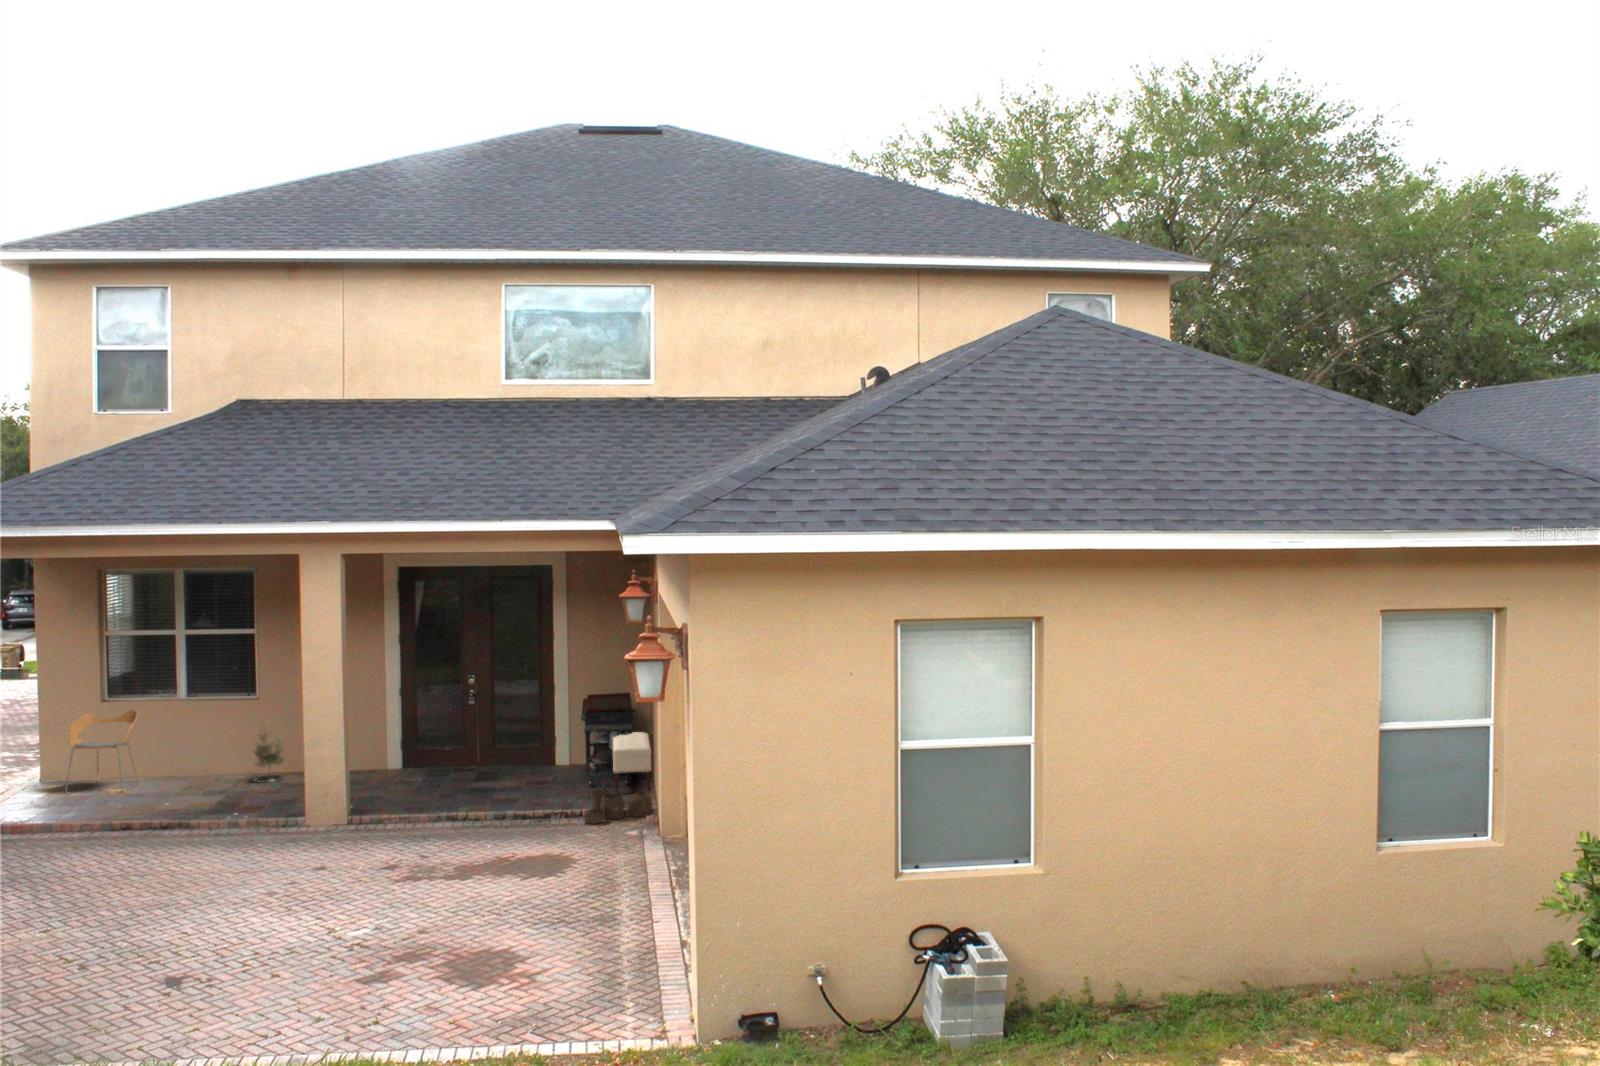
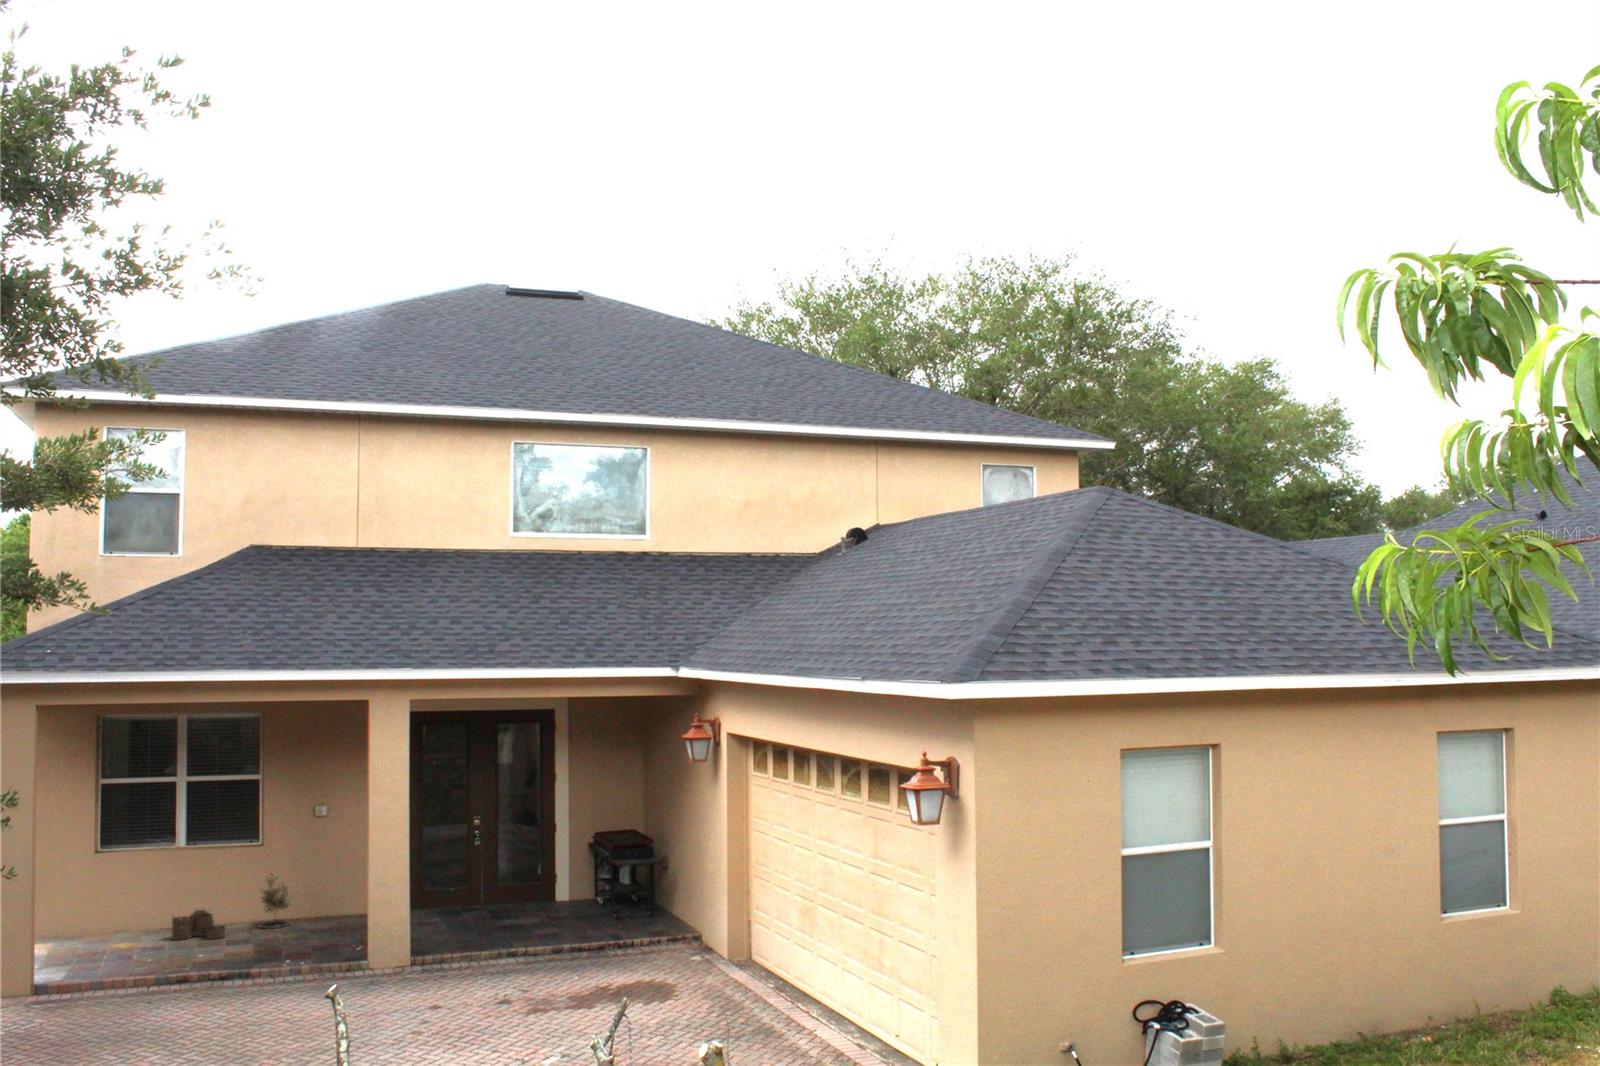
chair: present [65,710,138,792] -> none [63,858,138,948]
bench: present [613,732,651,793] -> none [622,865,677,924]
woven basket: present [584,789,653,824] -> present [172,910,225,940]

